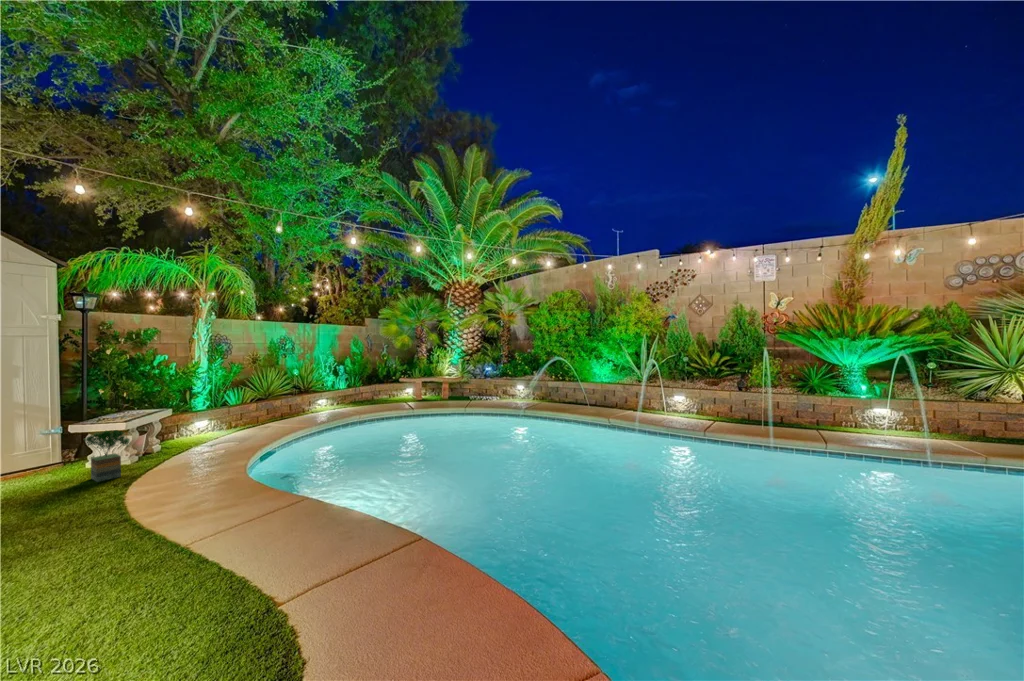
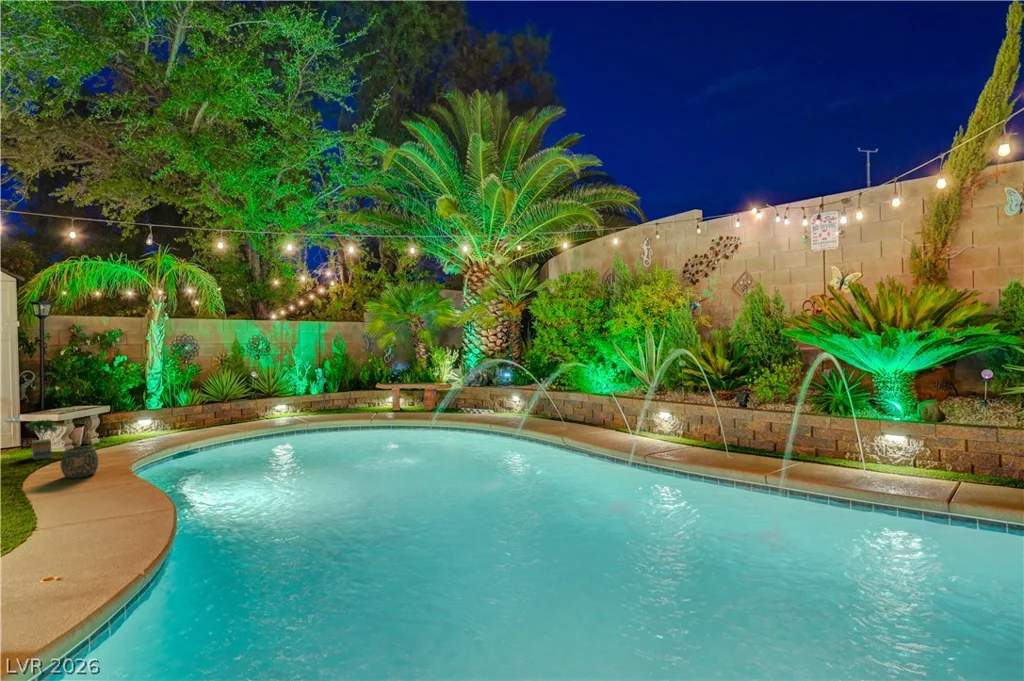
woven basket: none [178,462,228,507] -> present [60,446,99,478]

